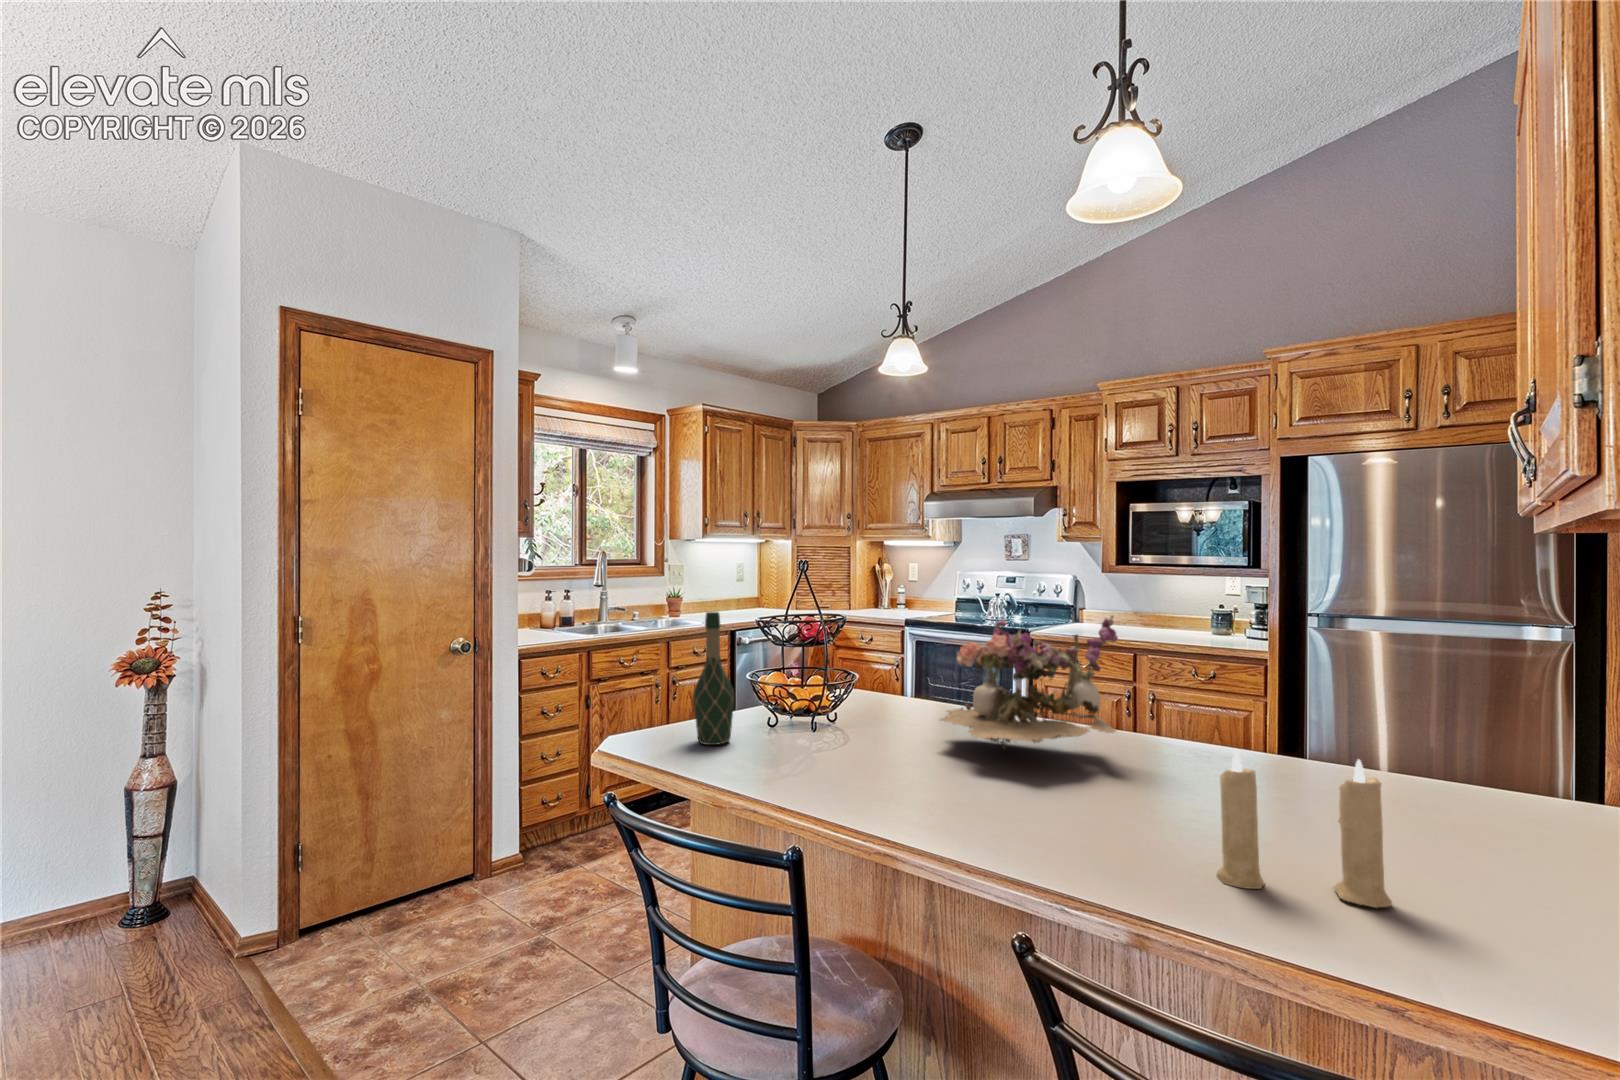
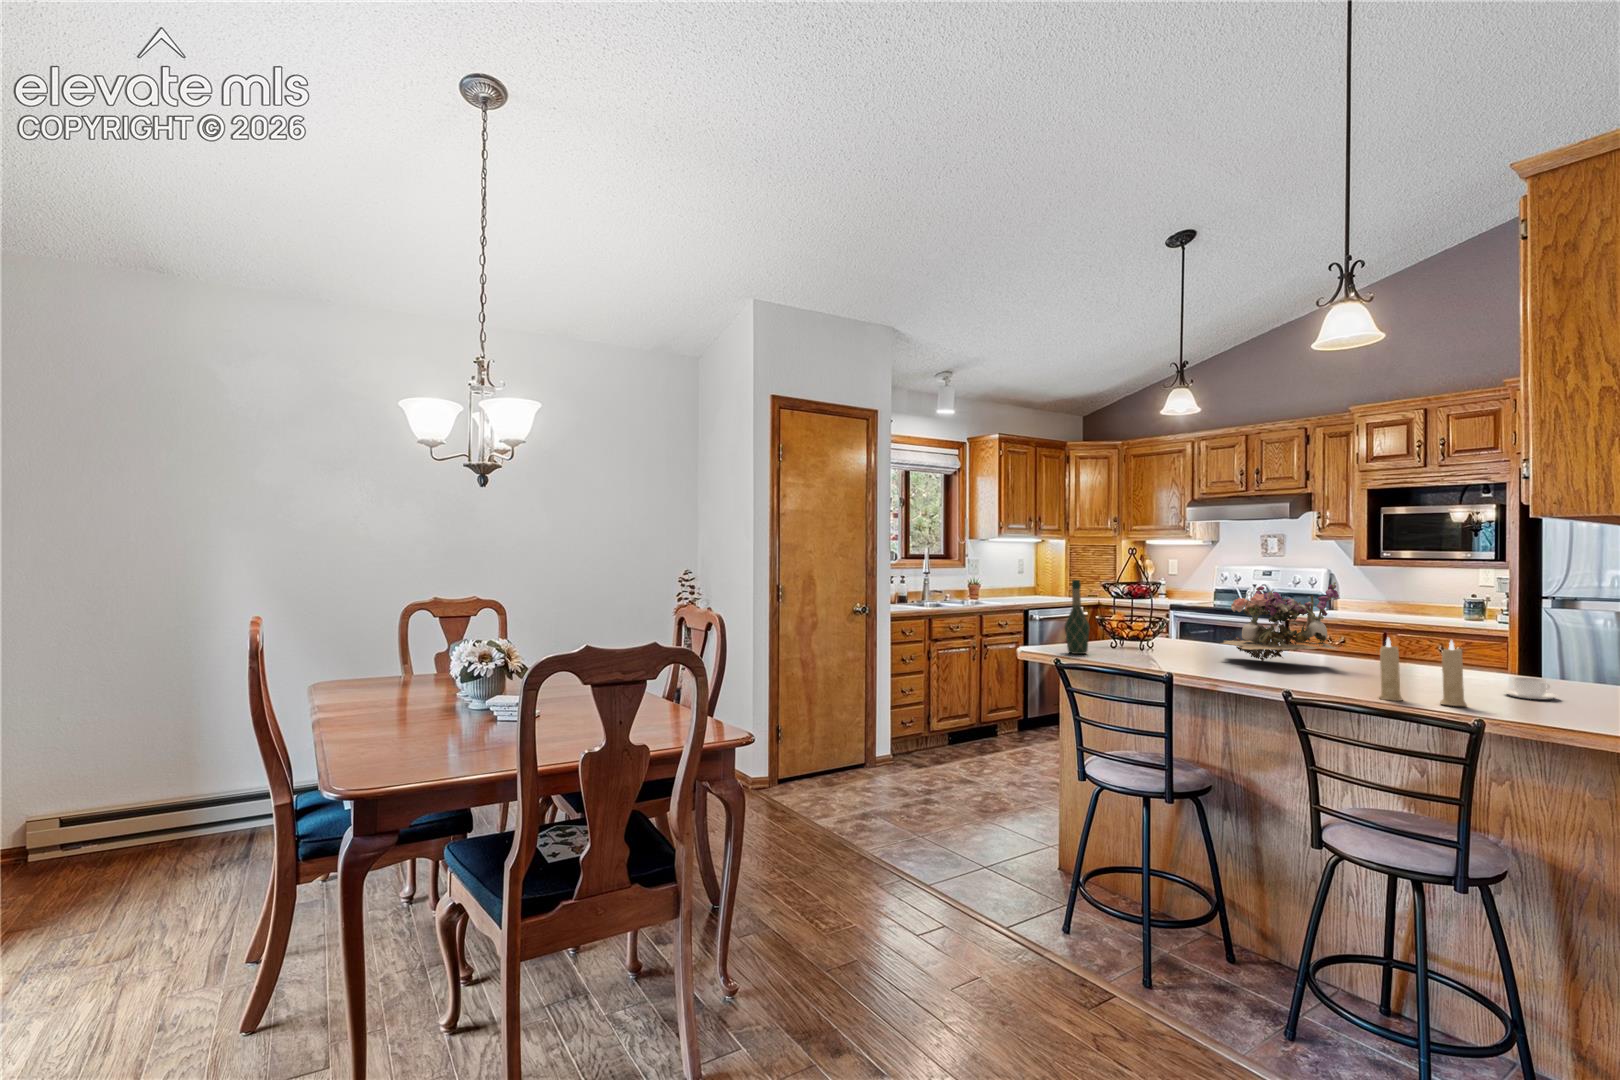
coffee cup: none [1398,799,1498,850] -> present [1504,677,1558,699]

